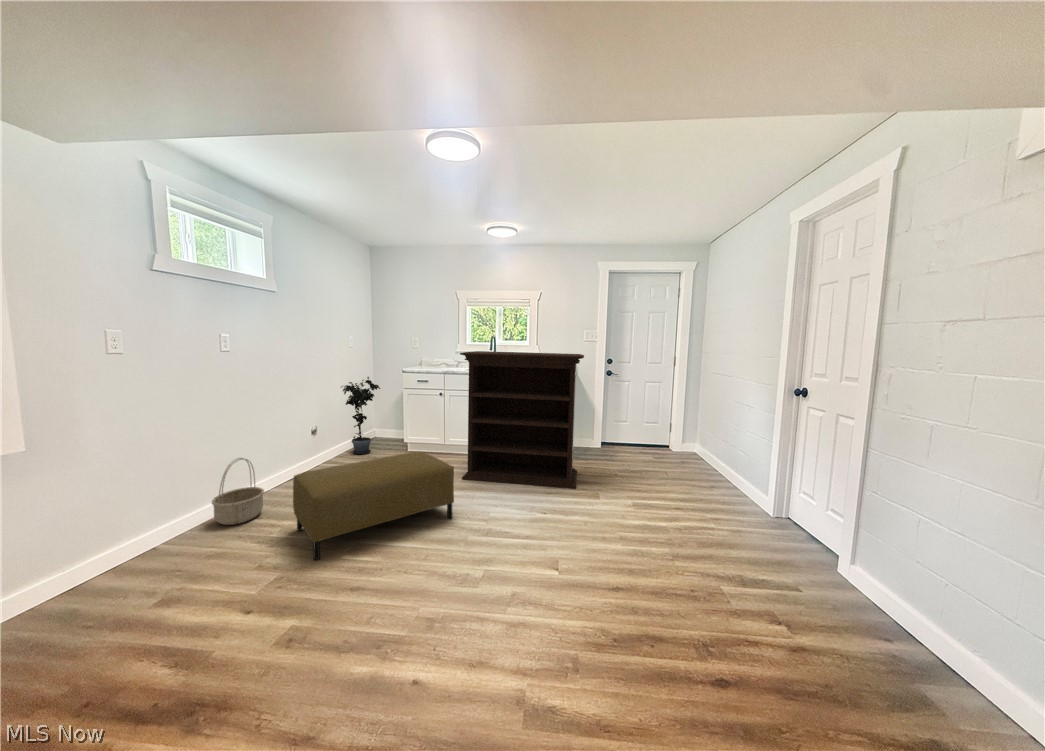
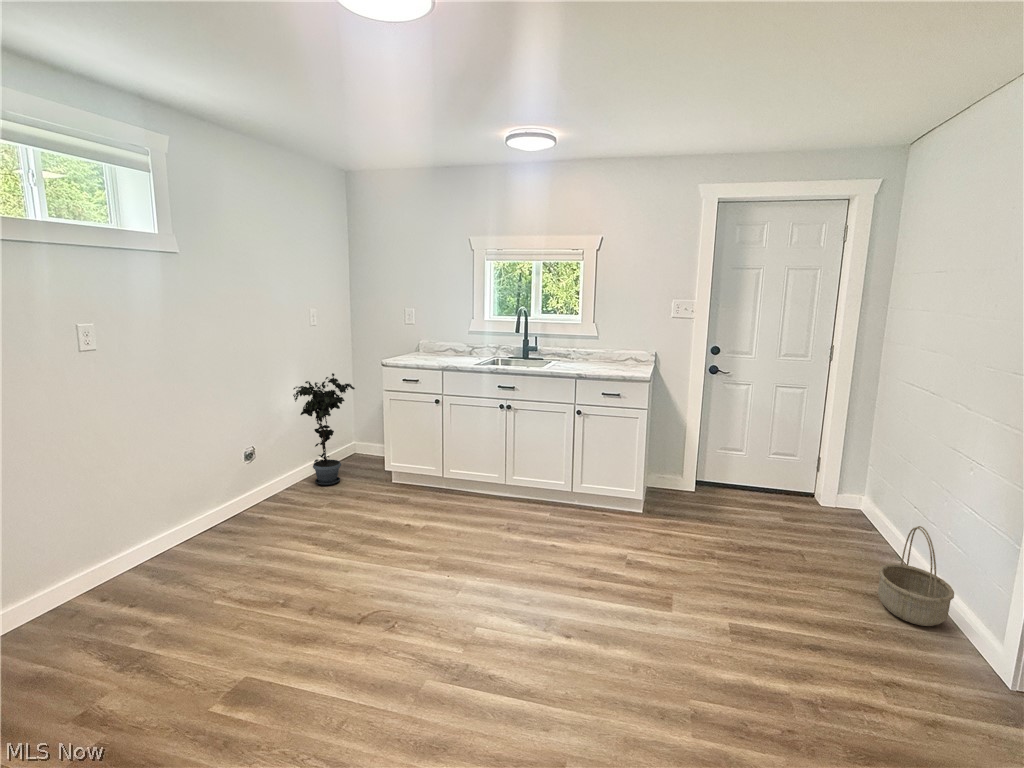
bookshelf: present [460,351,584,489] -> none [448,341,661,581]
ottoman: present [293,452,454,560] -> none [154,513,415,710]
basket: present [212,458,264,525] -> present [878,526,954,626]

